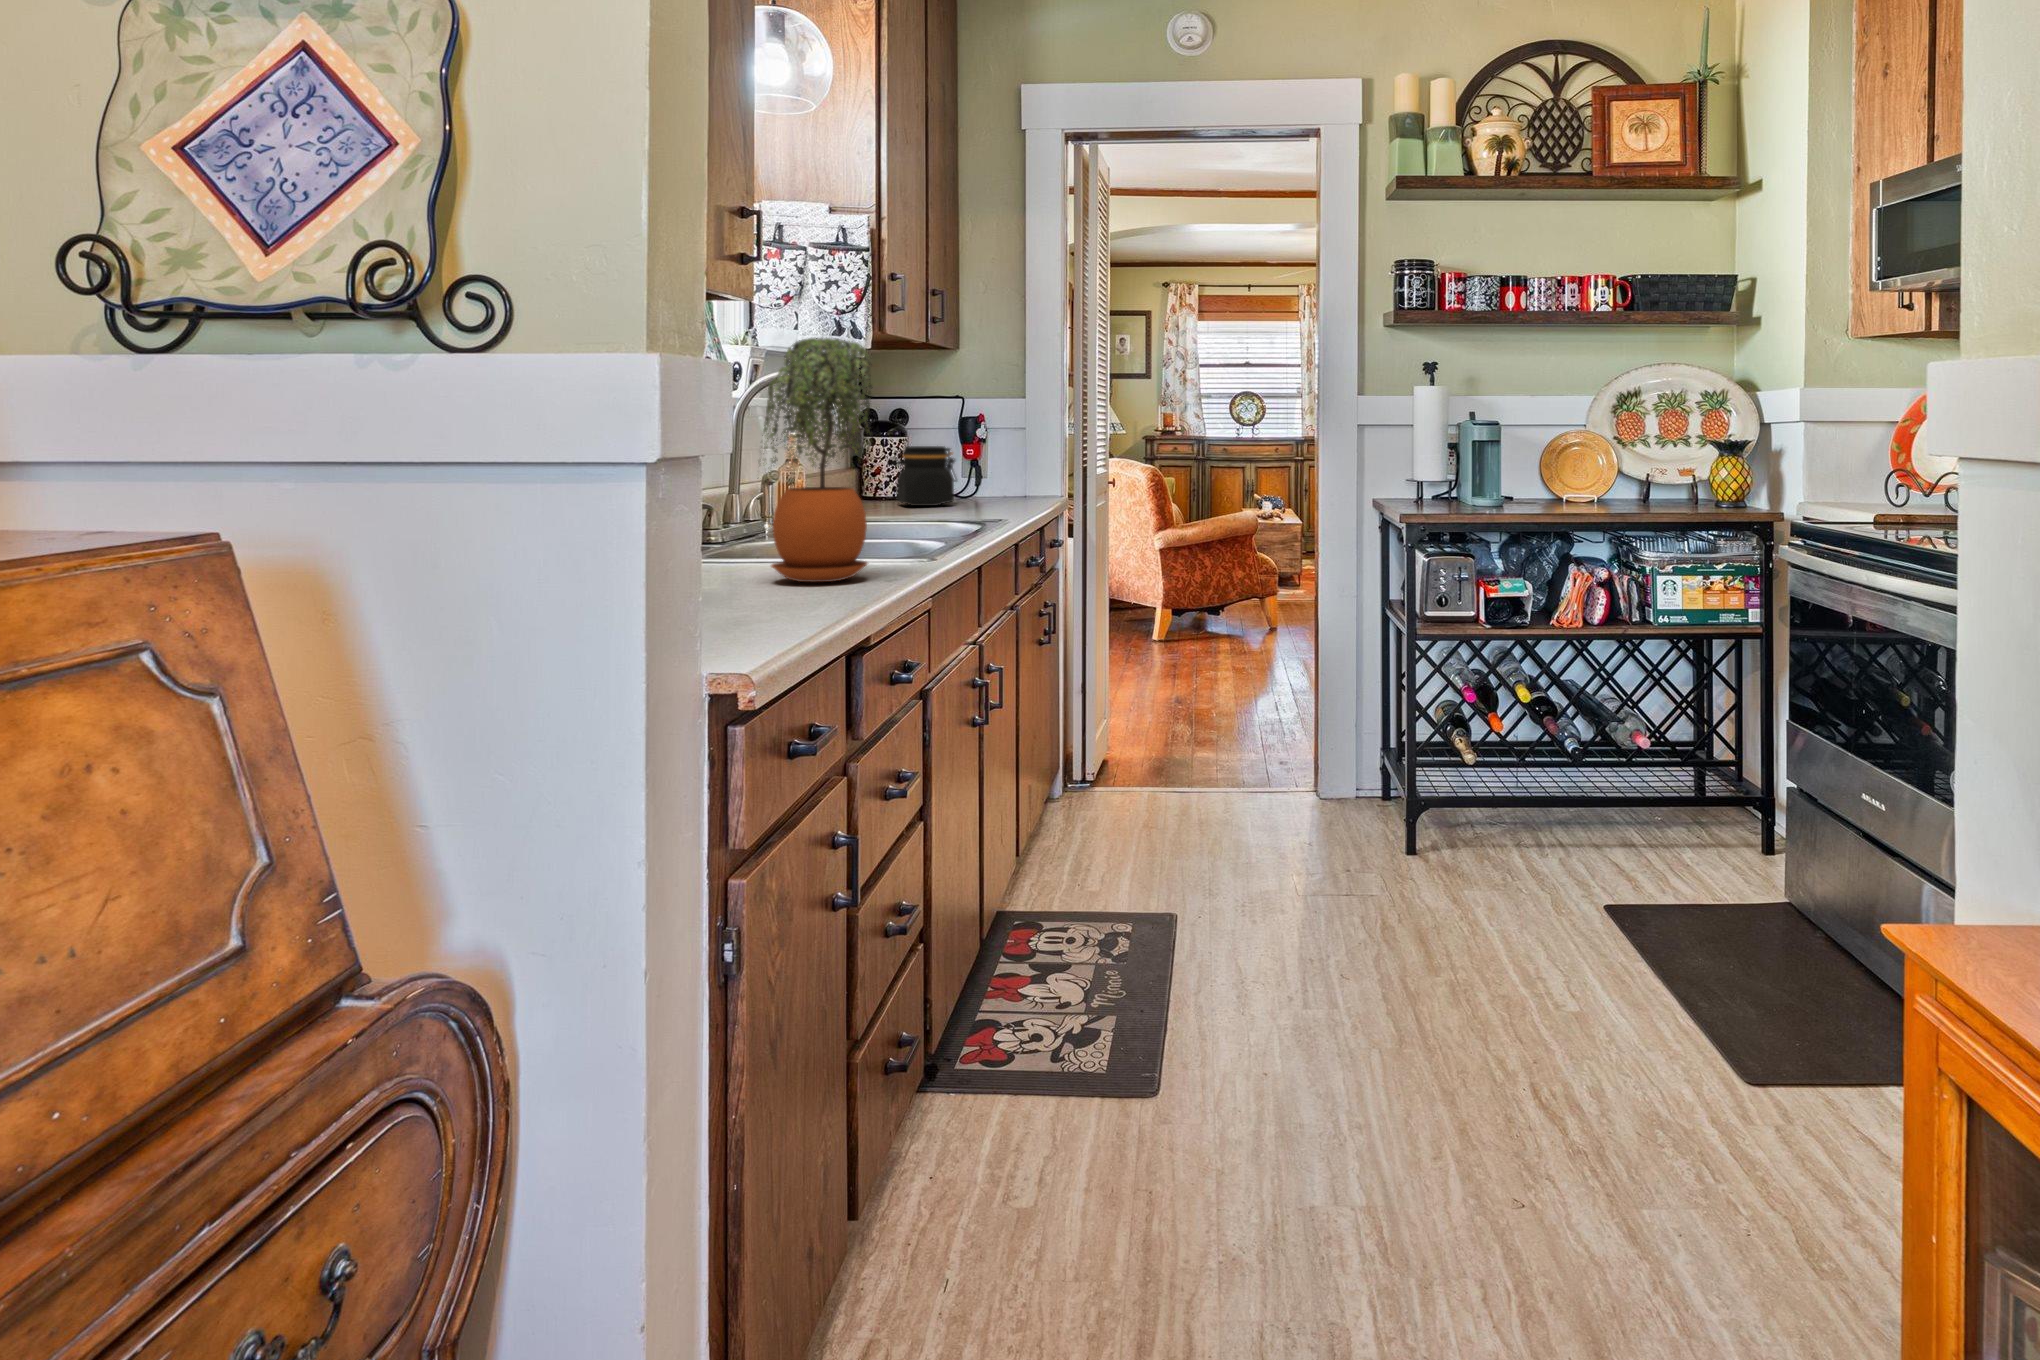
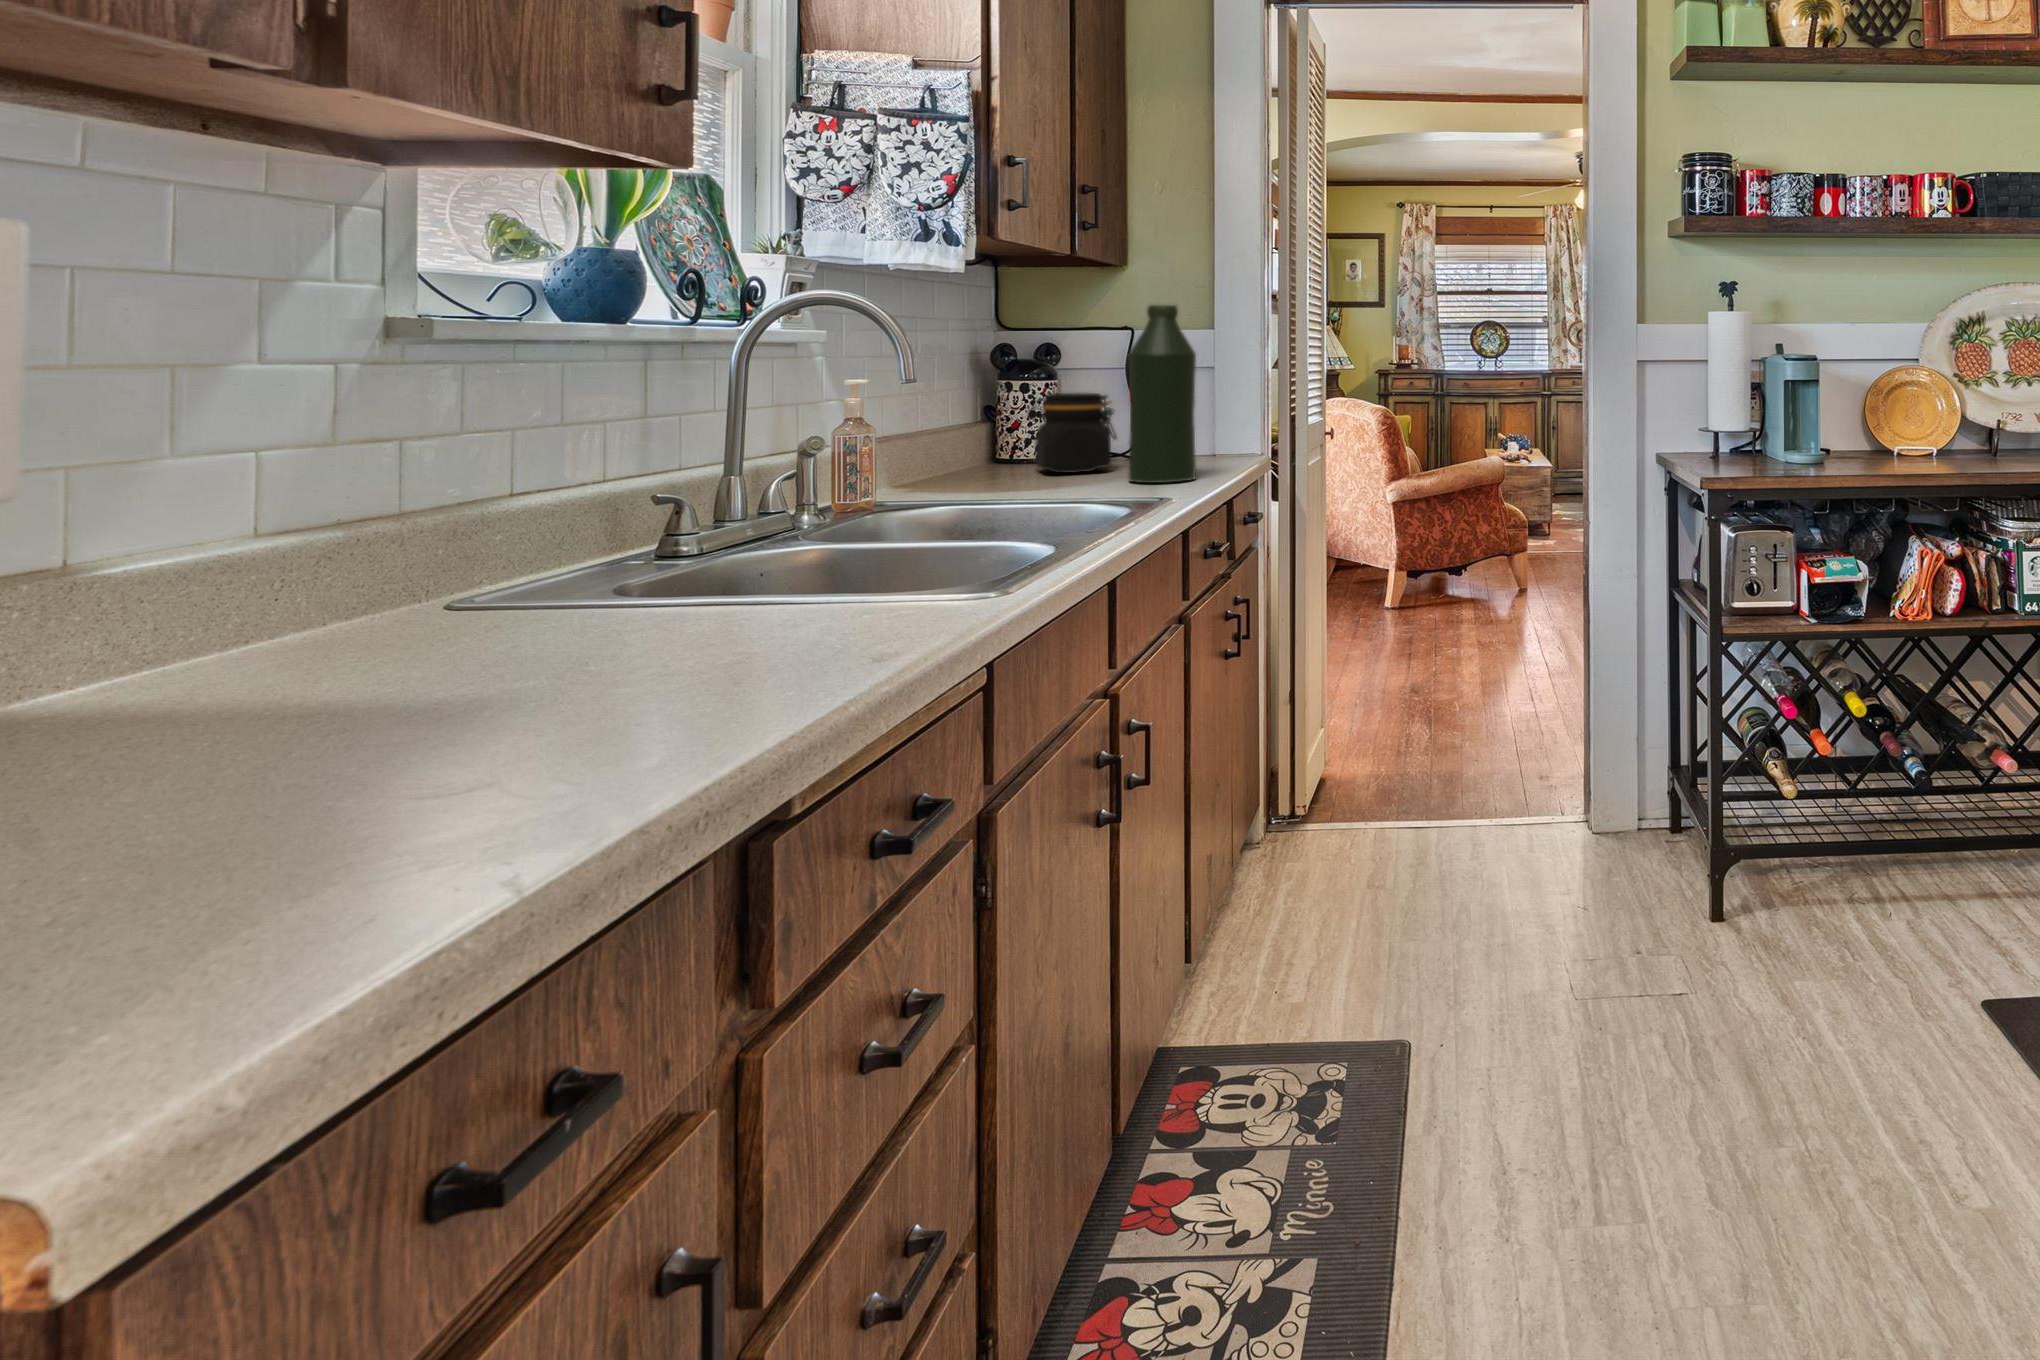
potted plant: present [760,338,873,582] -> none [634,220,869,664]
bottle: none [970,380,1020,512] -> present [1128,305,1196,483]

